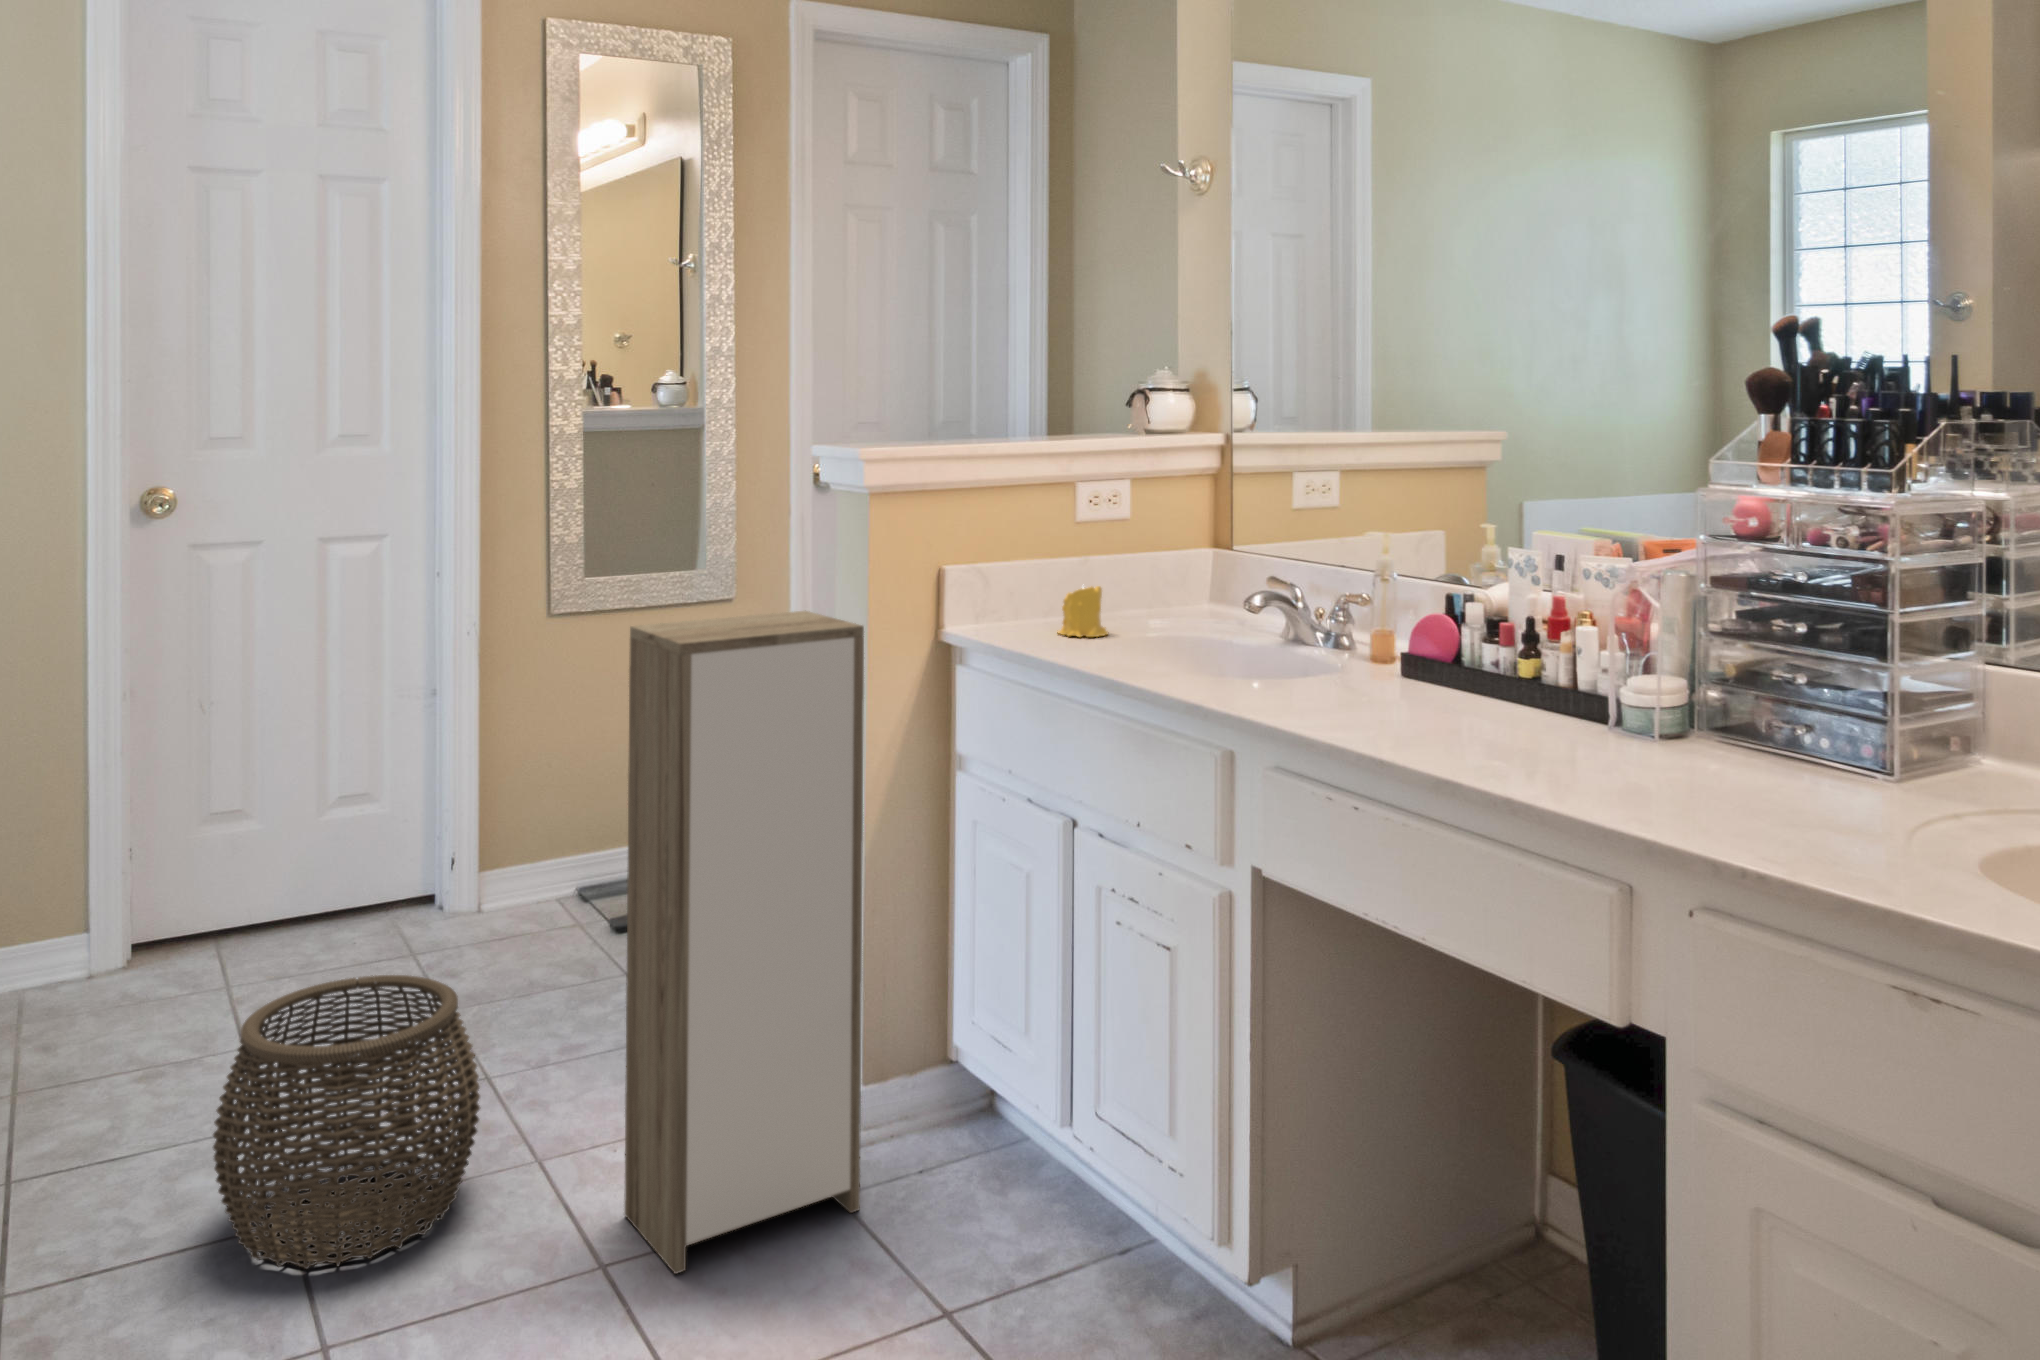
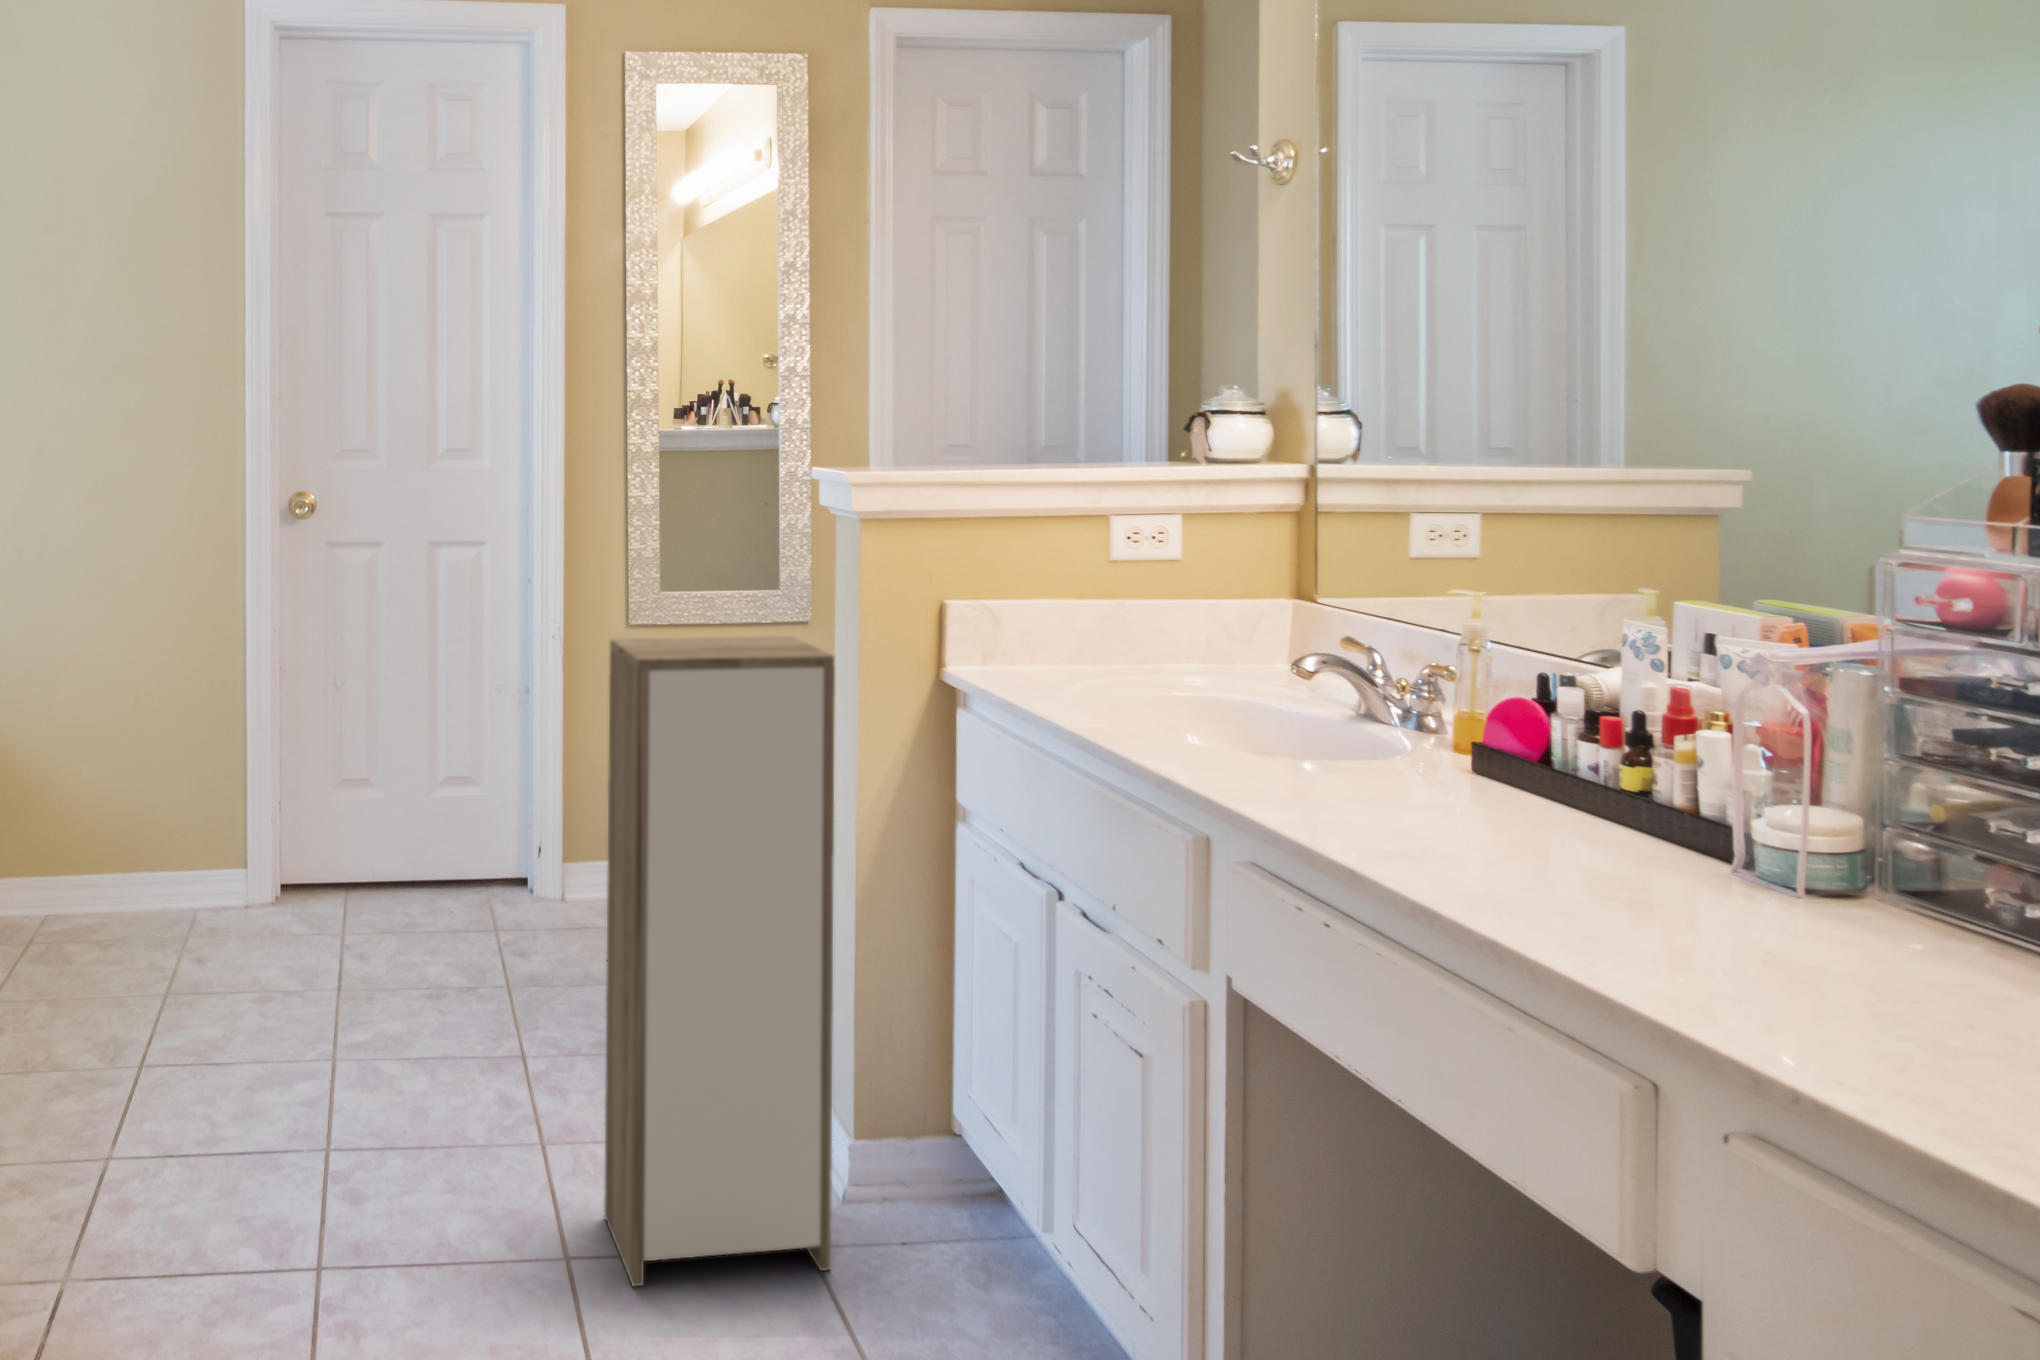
candle: present [1057,586,1108,637] -> none [1072,627,1134,690]
woven basket: present [213,975,480,1269] -> none [264,941,489,1201]

